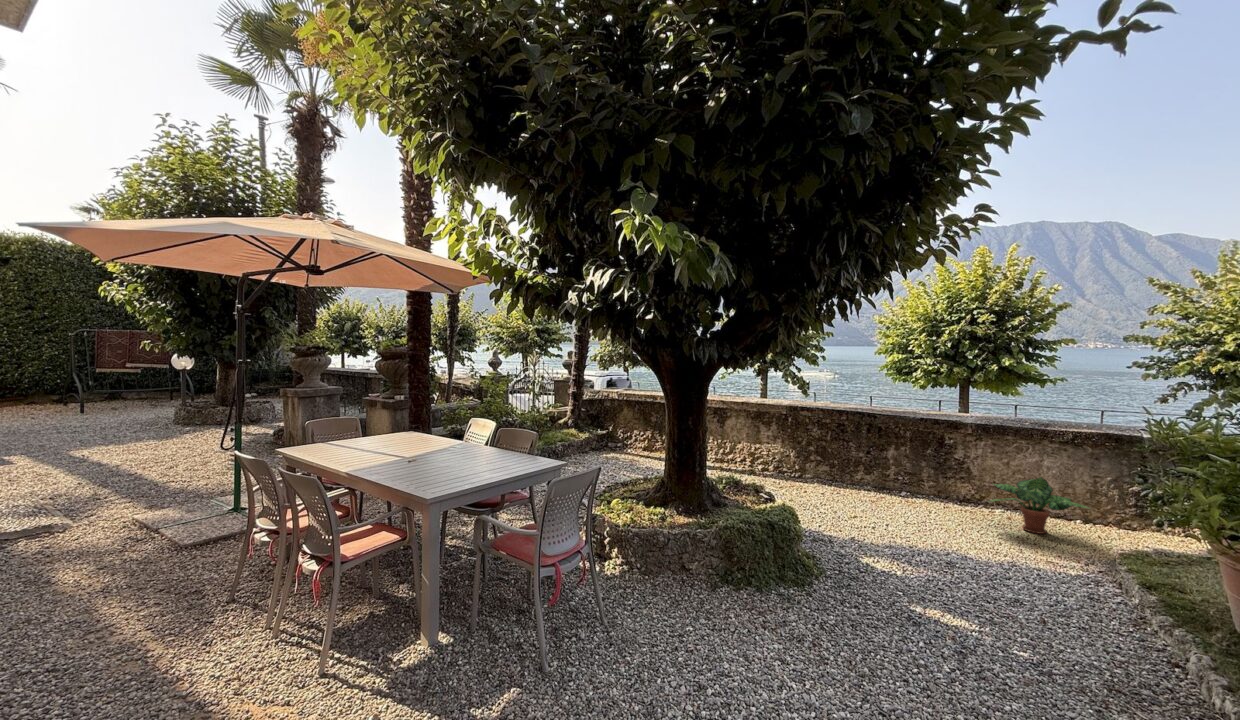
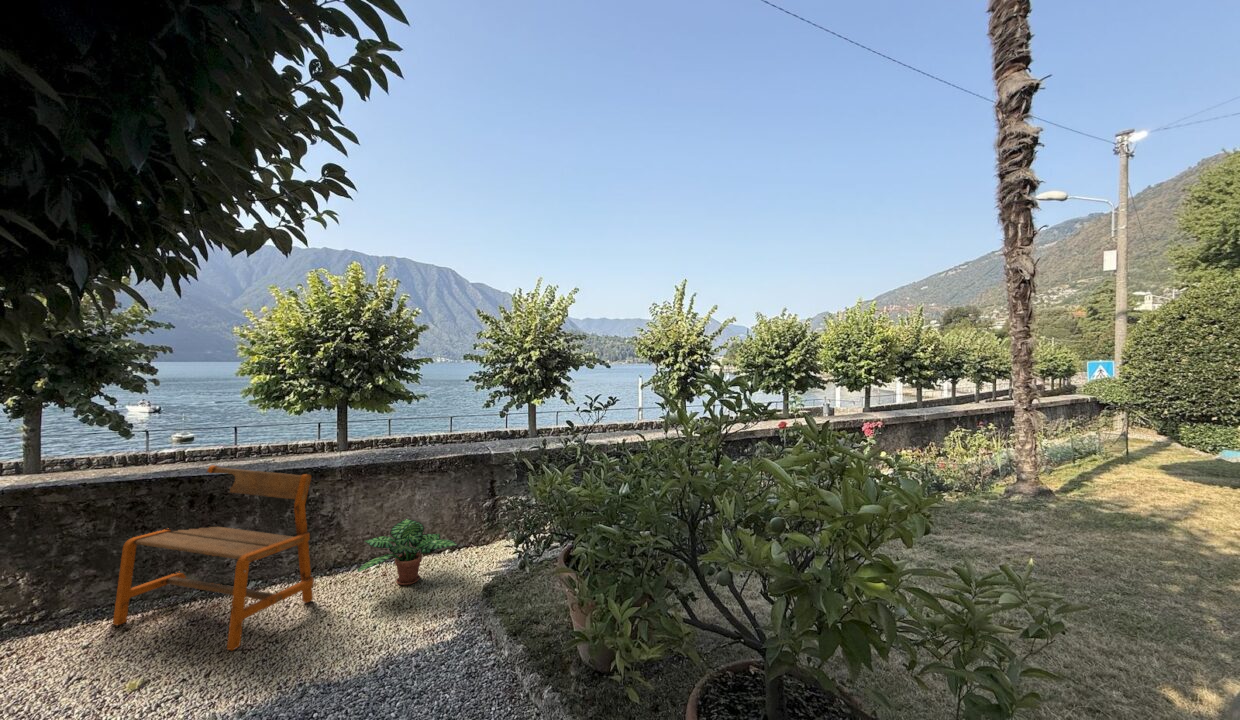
bench: none [830,406,949,520] -> present [113,466,314,651]

